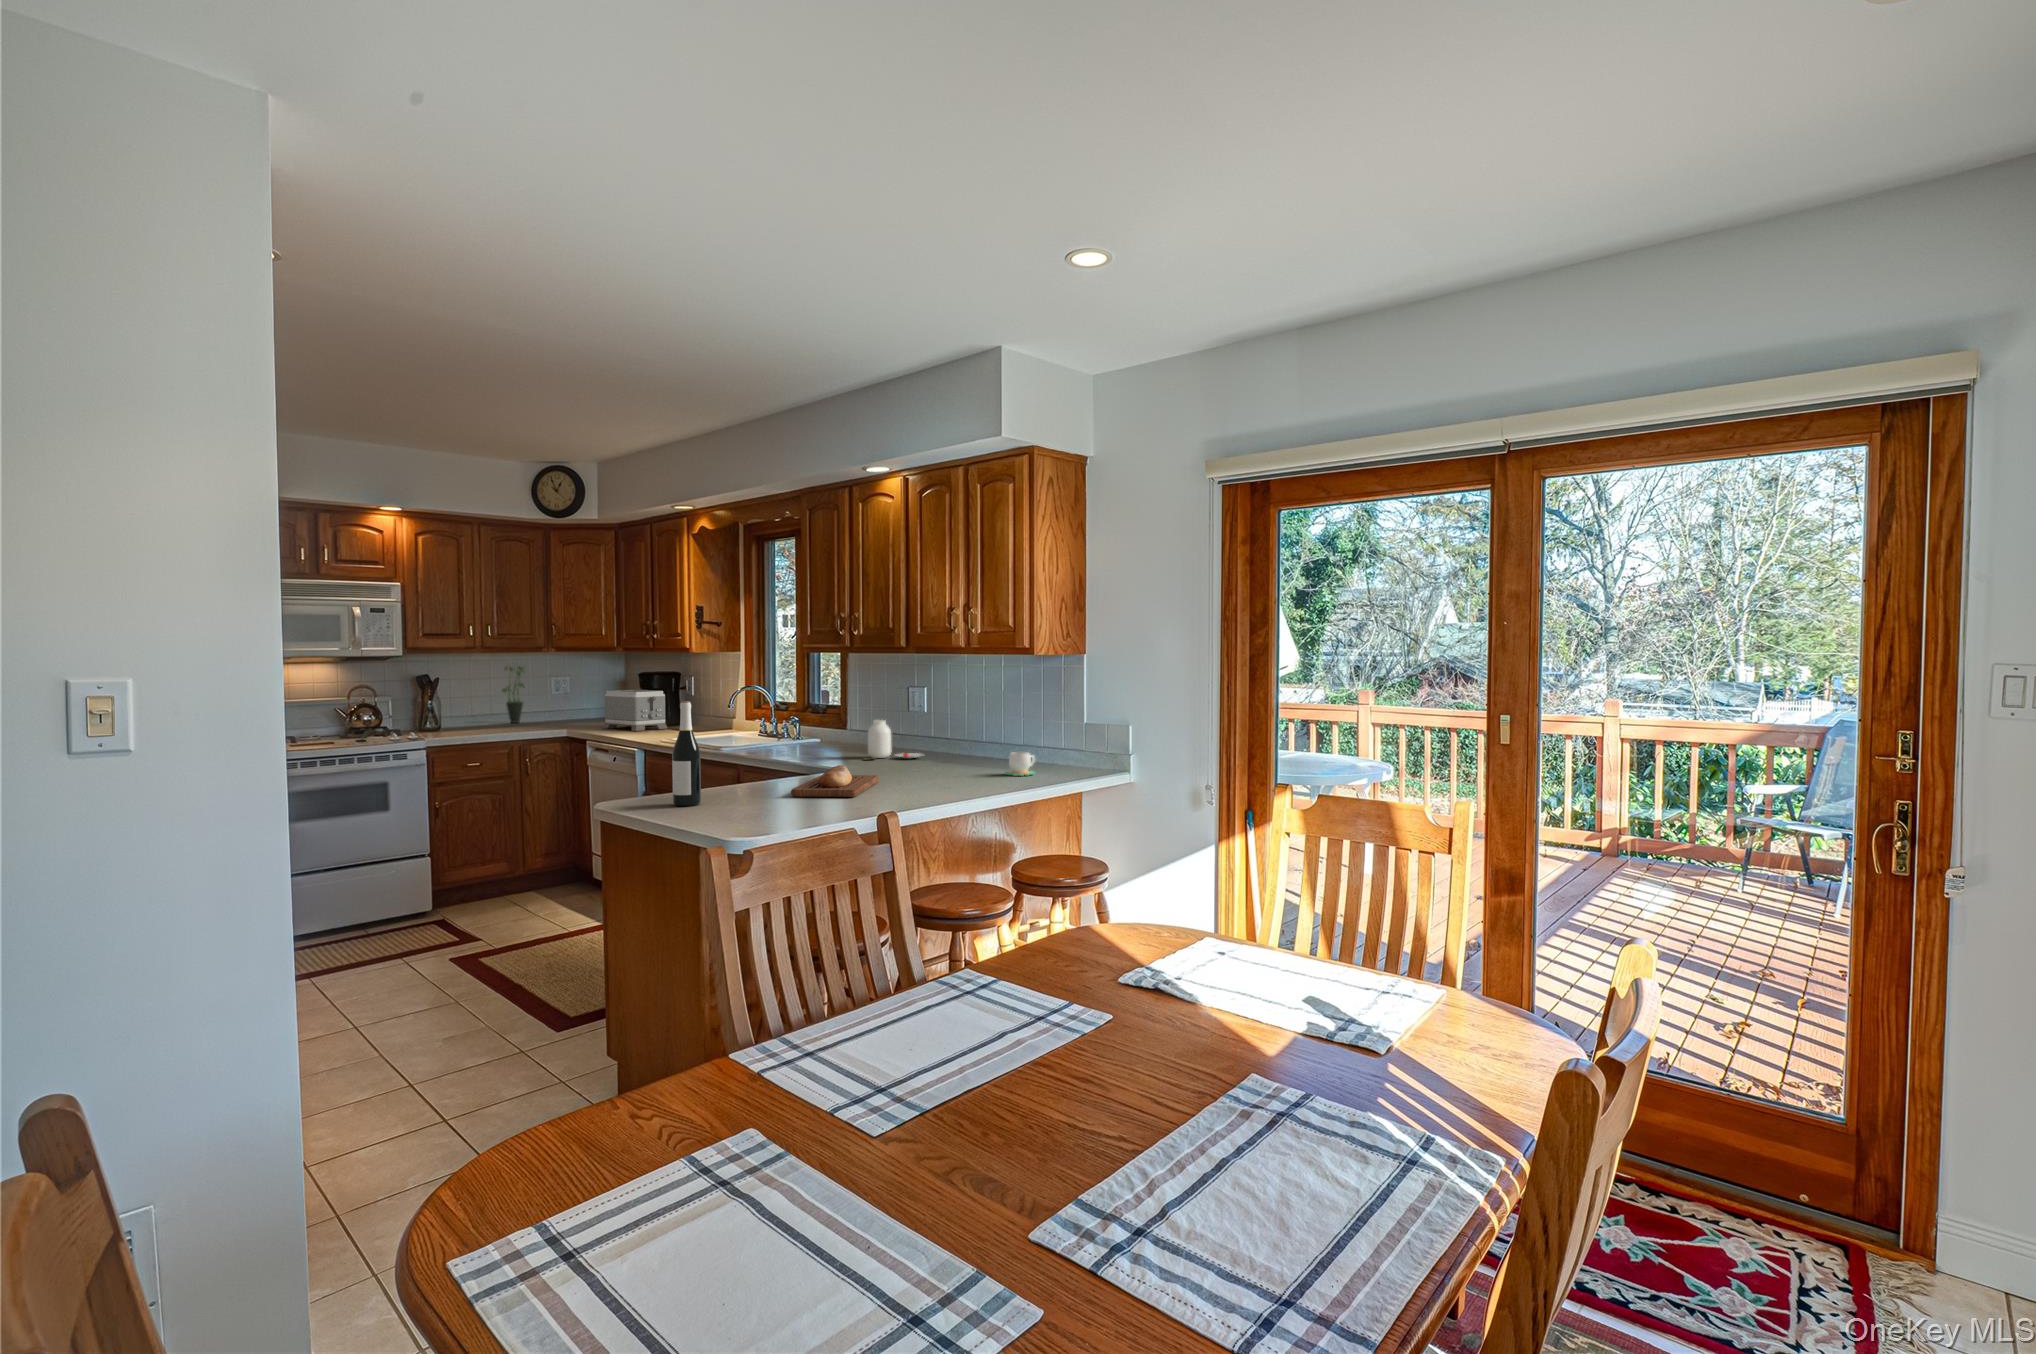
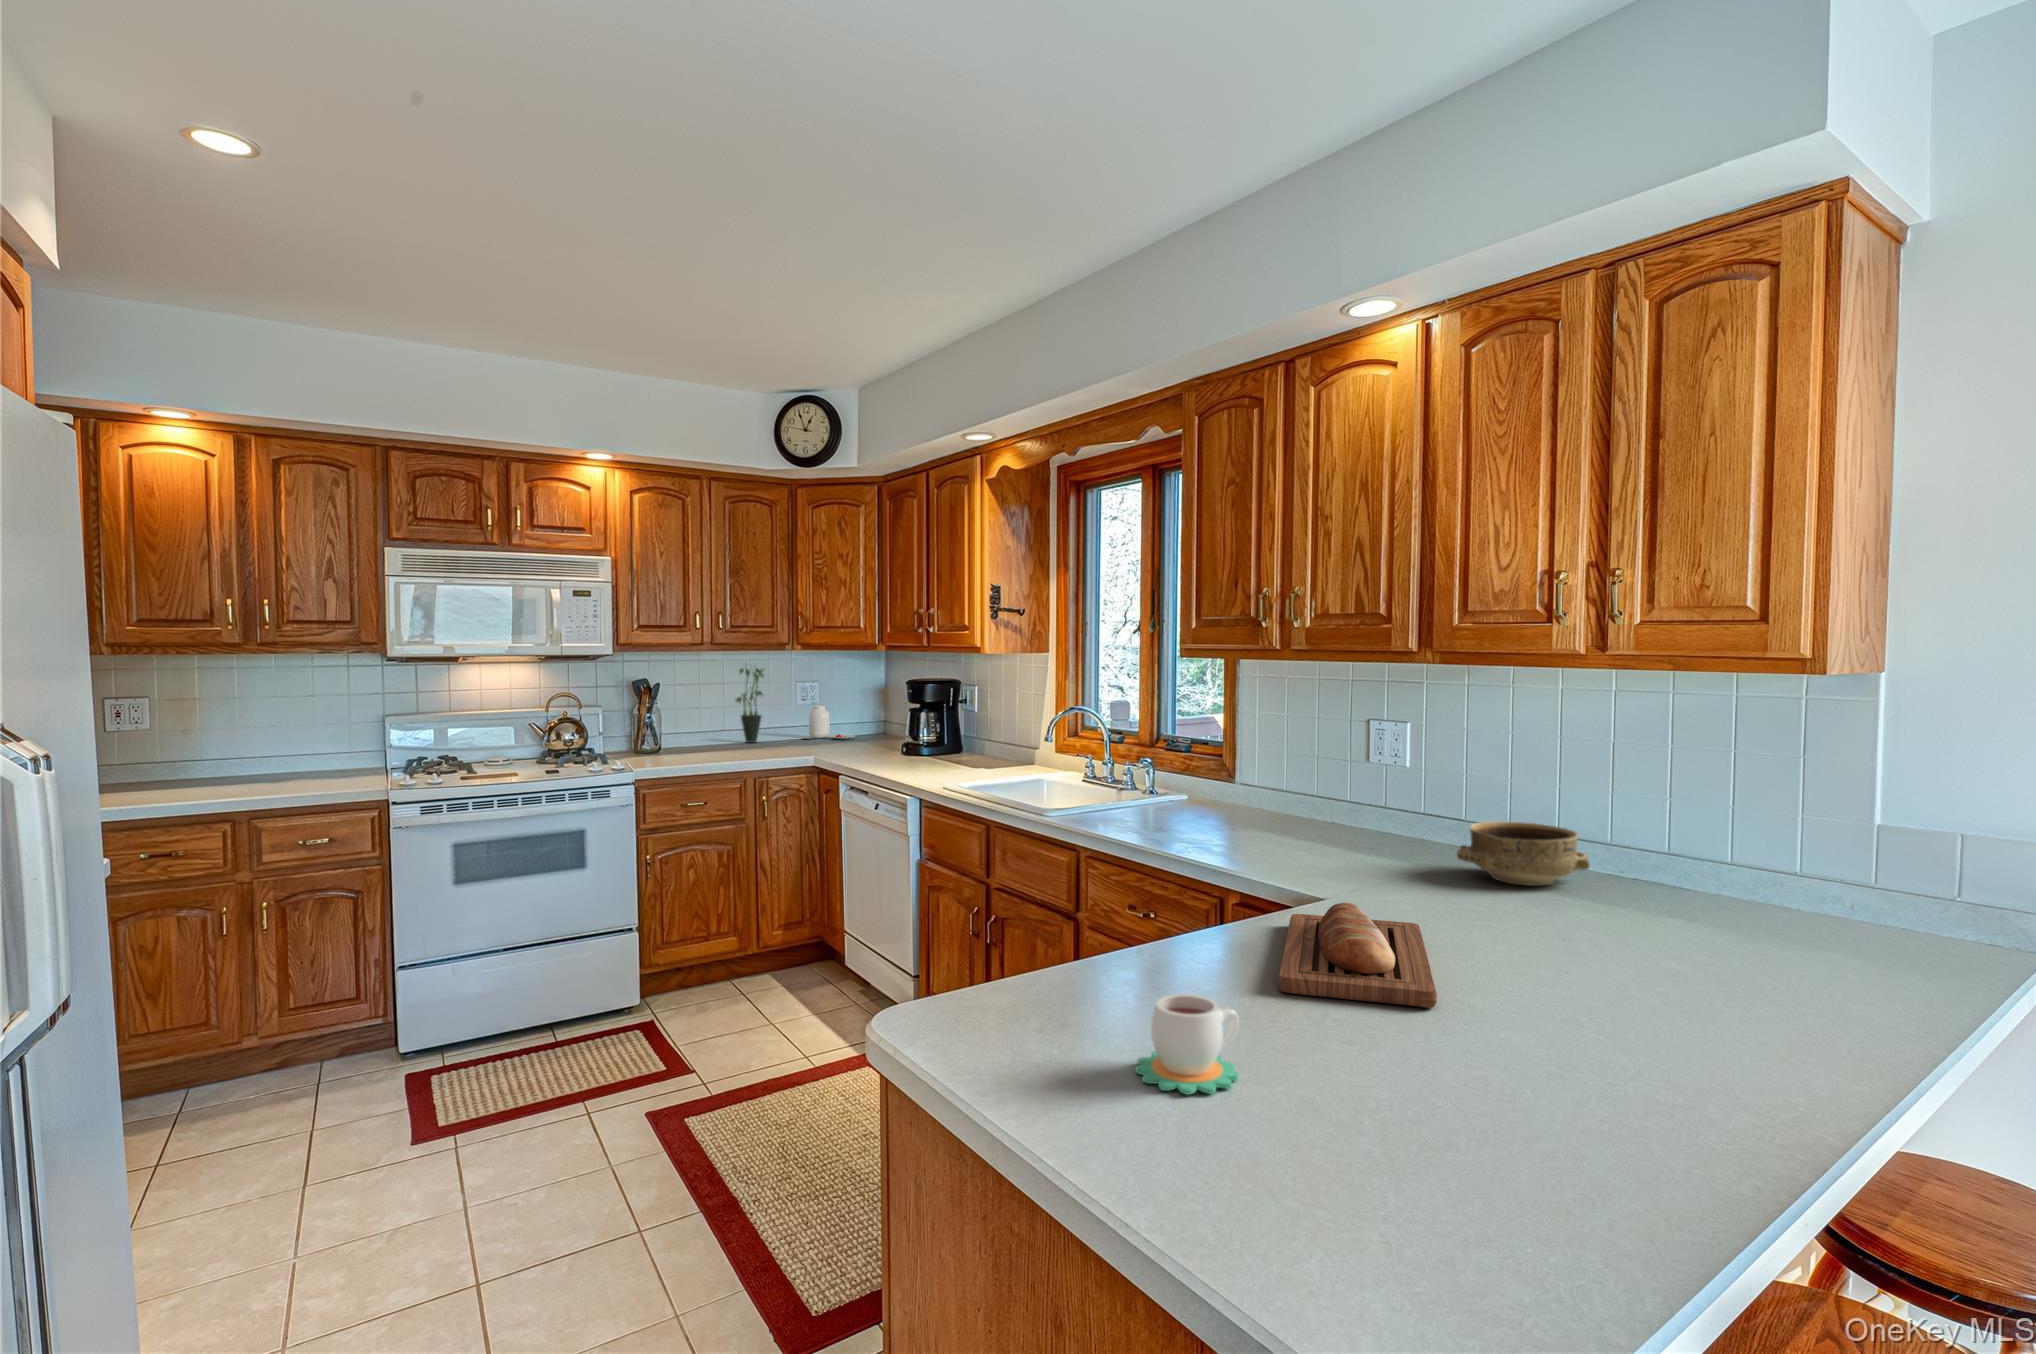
toaster: present [603,690,667,731] -> none [860,704,946,764]
wine bottle: present [672,701,701,806] -> none [1033,776,1093,1020]
jar: present [868,720,924,759] -> present [801,705,855,739]
ceramic bowl: none [930,736,995,766] -> present [1457,821,1589,886]
mug: present [1005,752,1035,776] -> present [1135,994,1239,1095]

